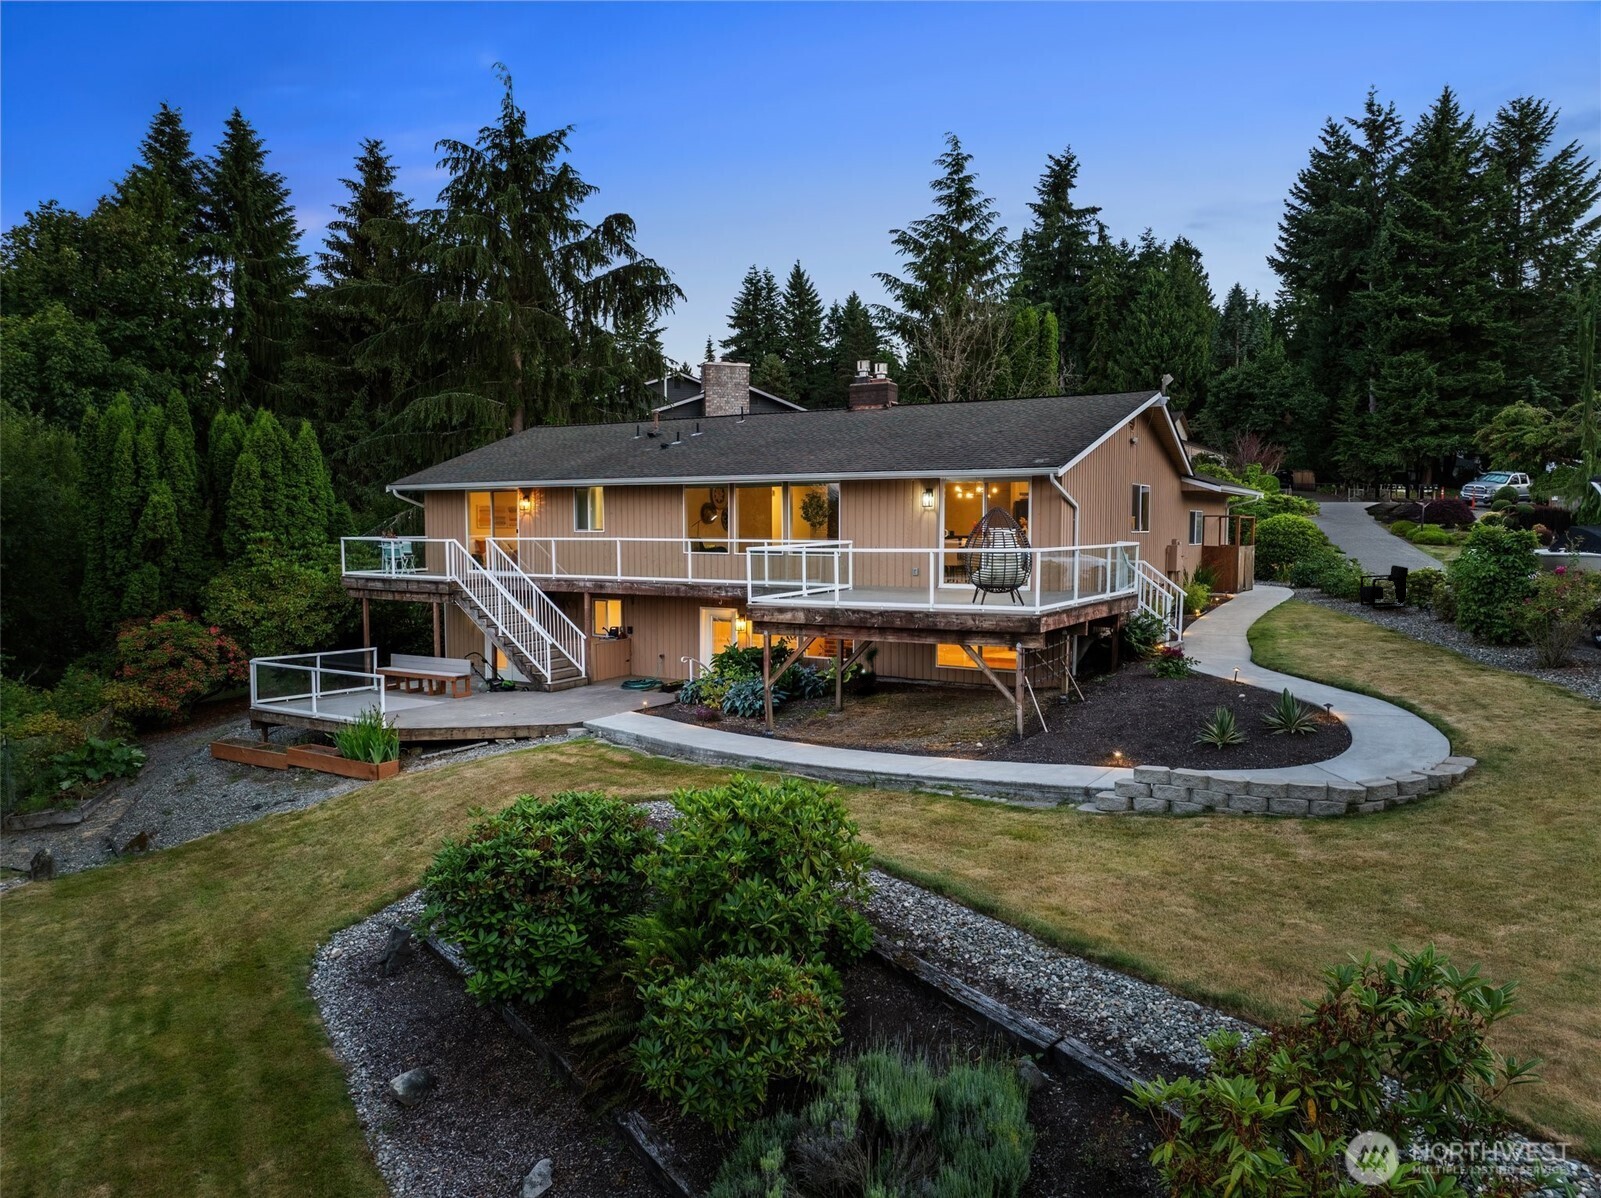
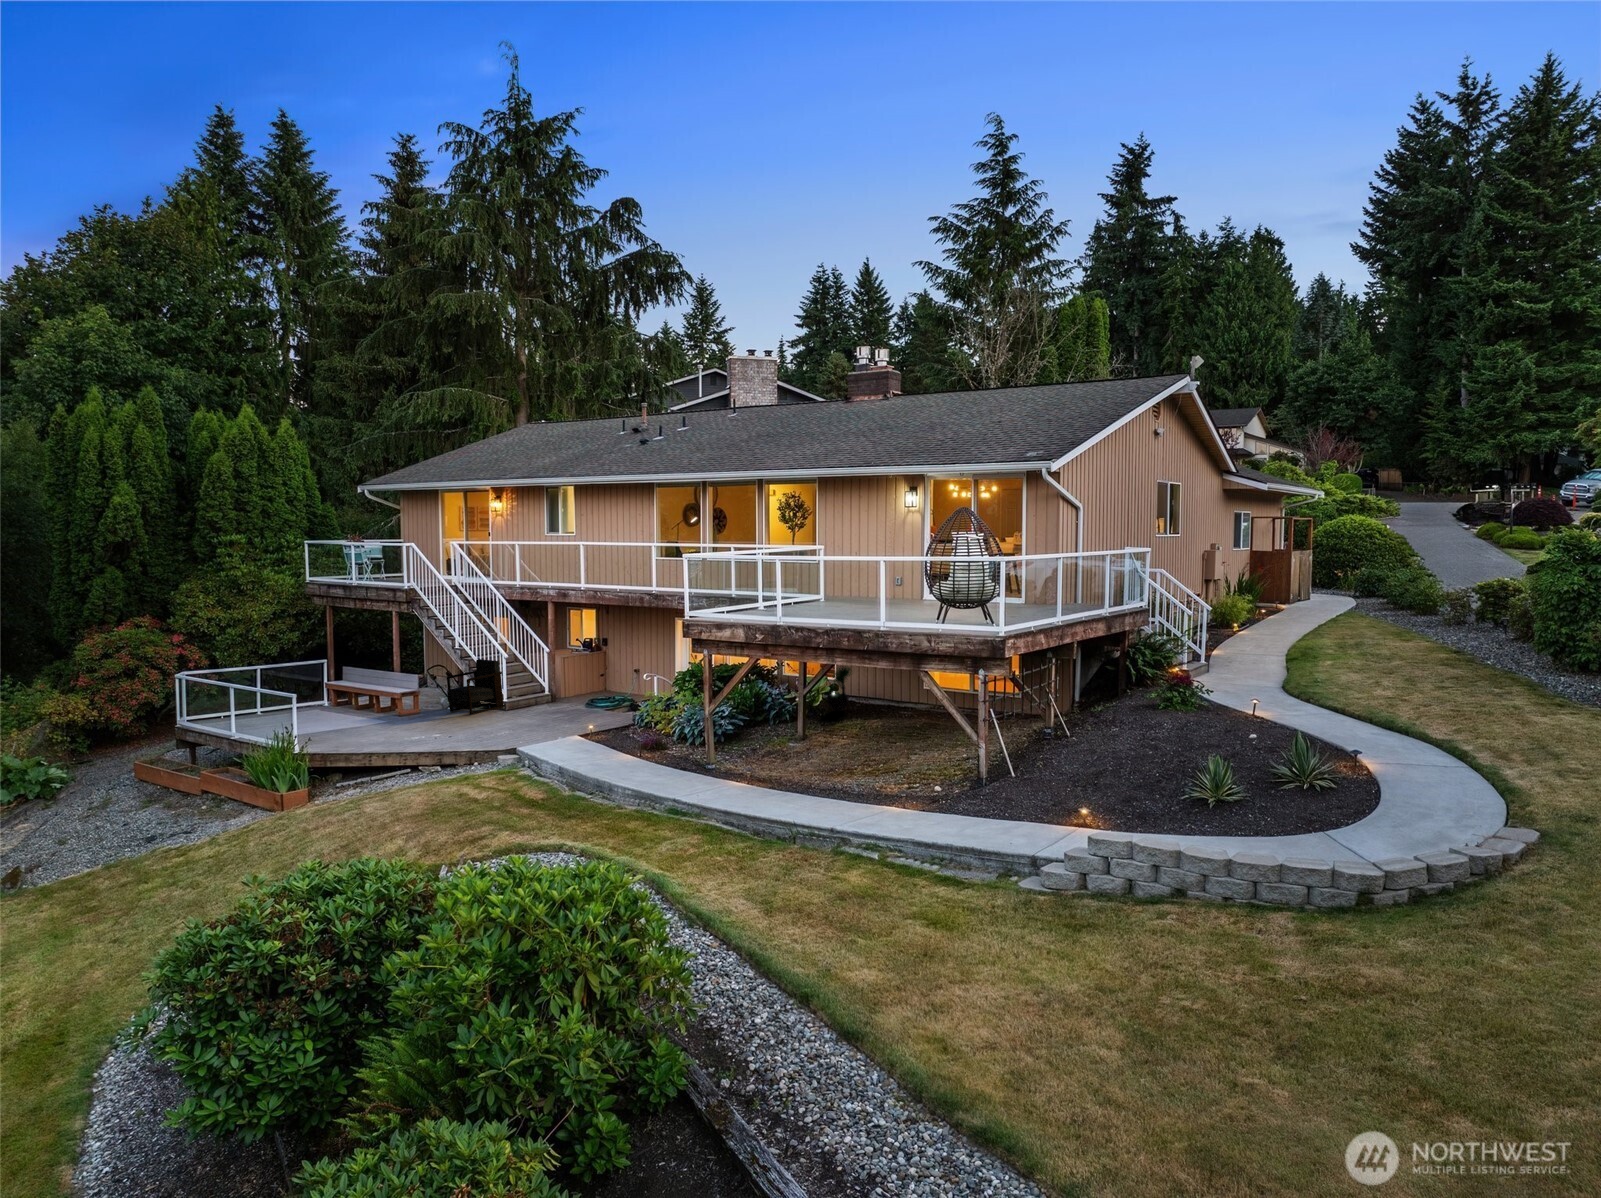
armchair: present [1359,565,1408,609] -> present [447,659,505,715]

